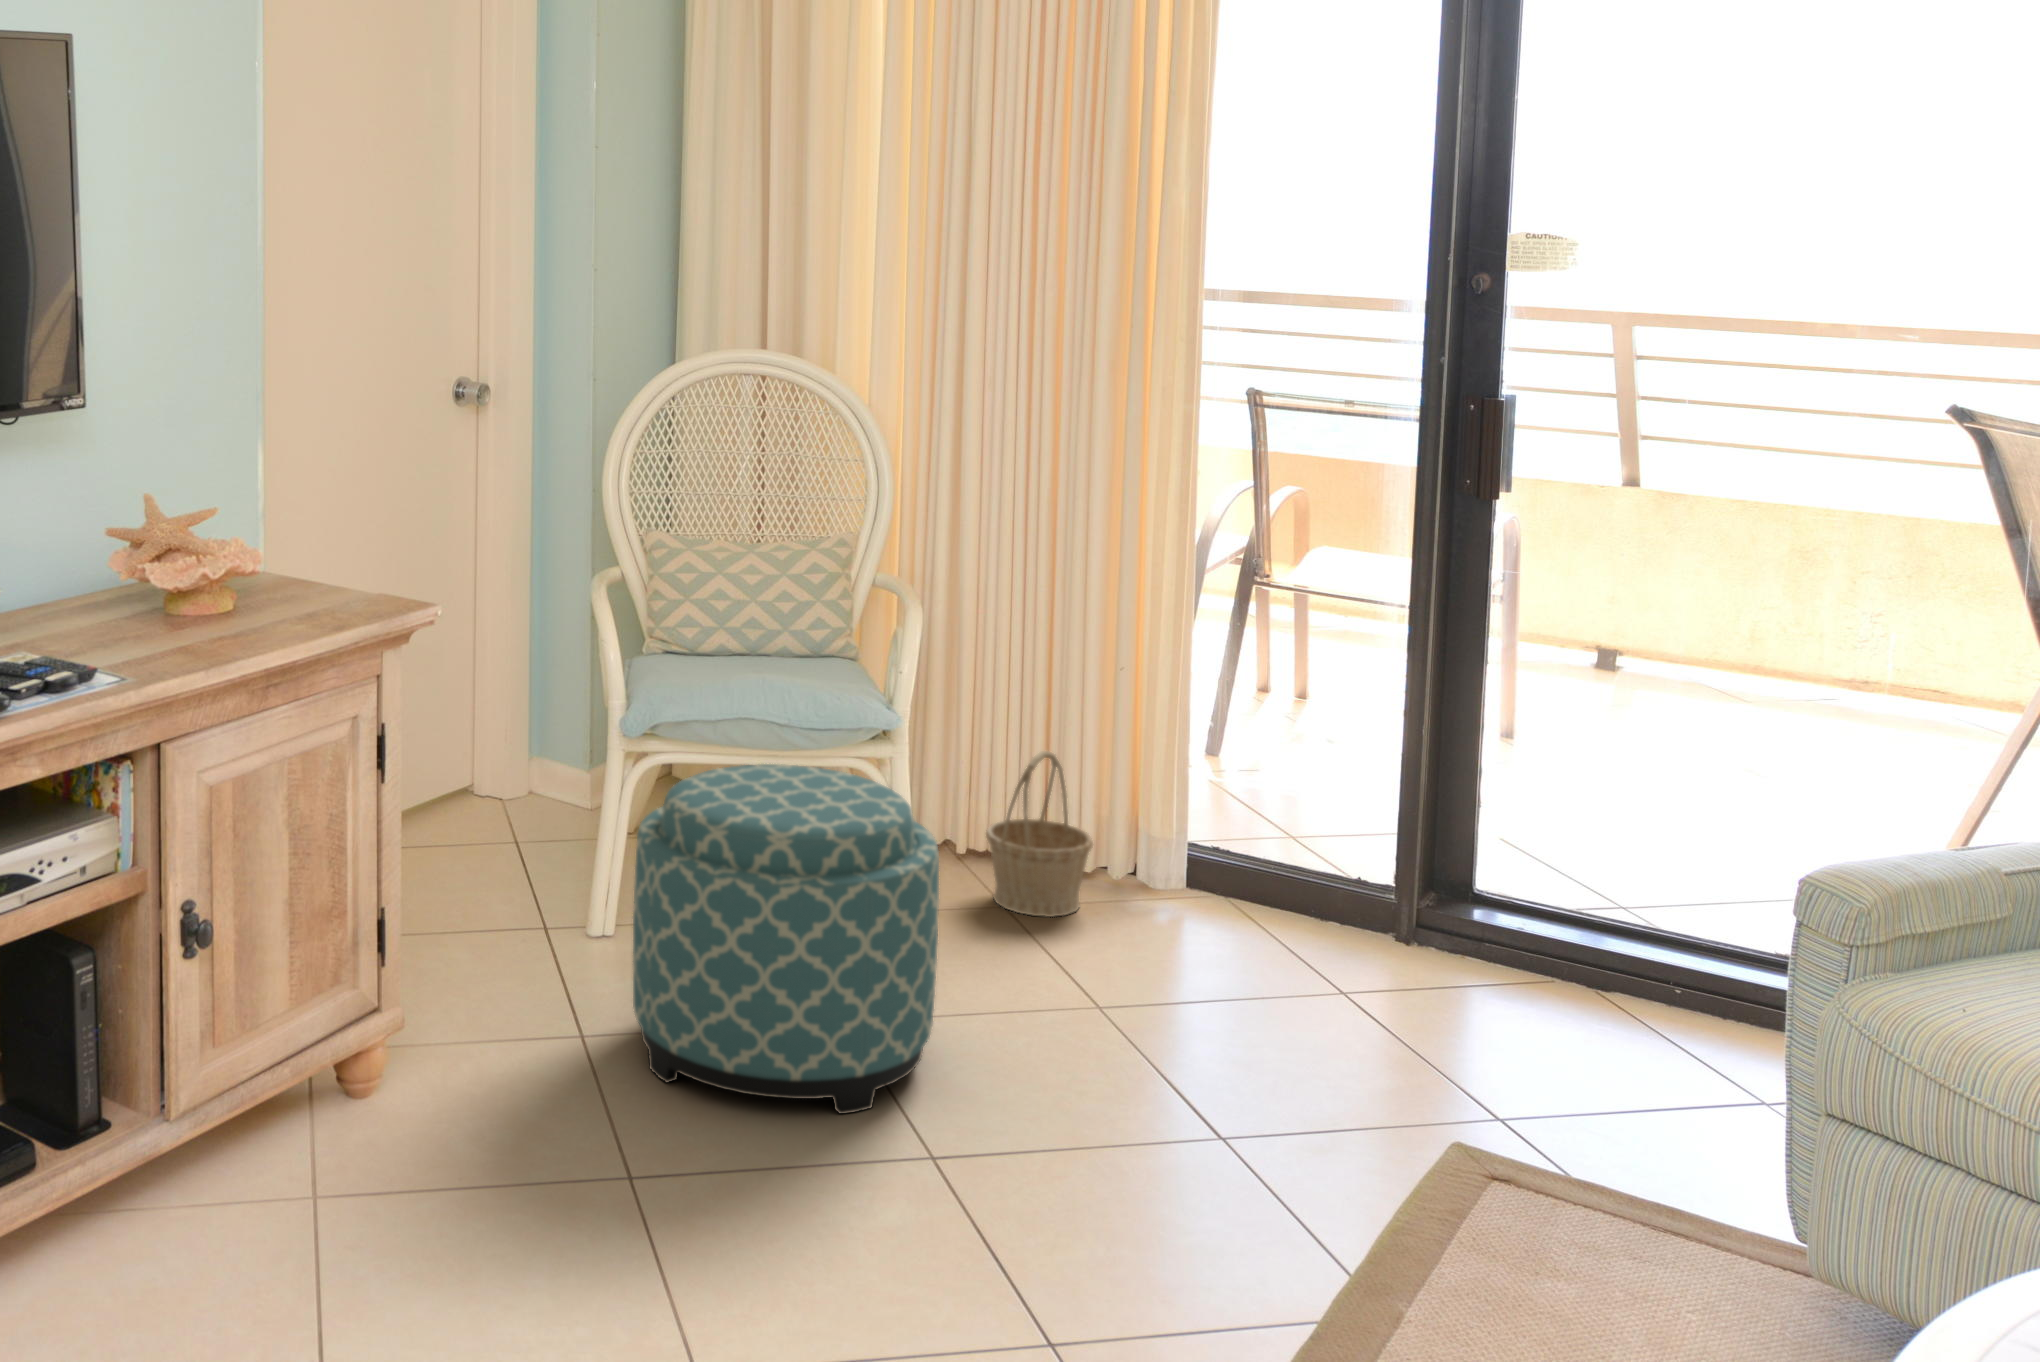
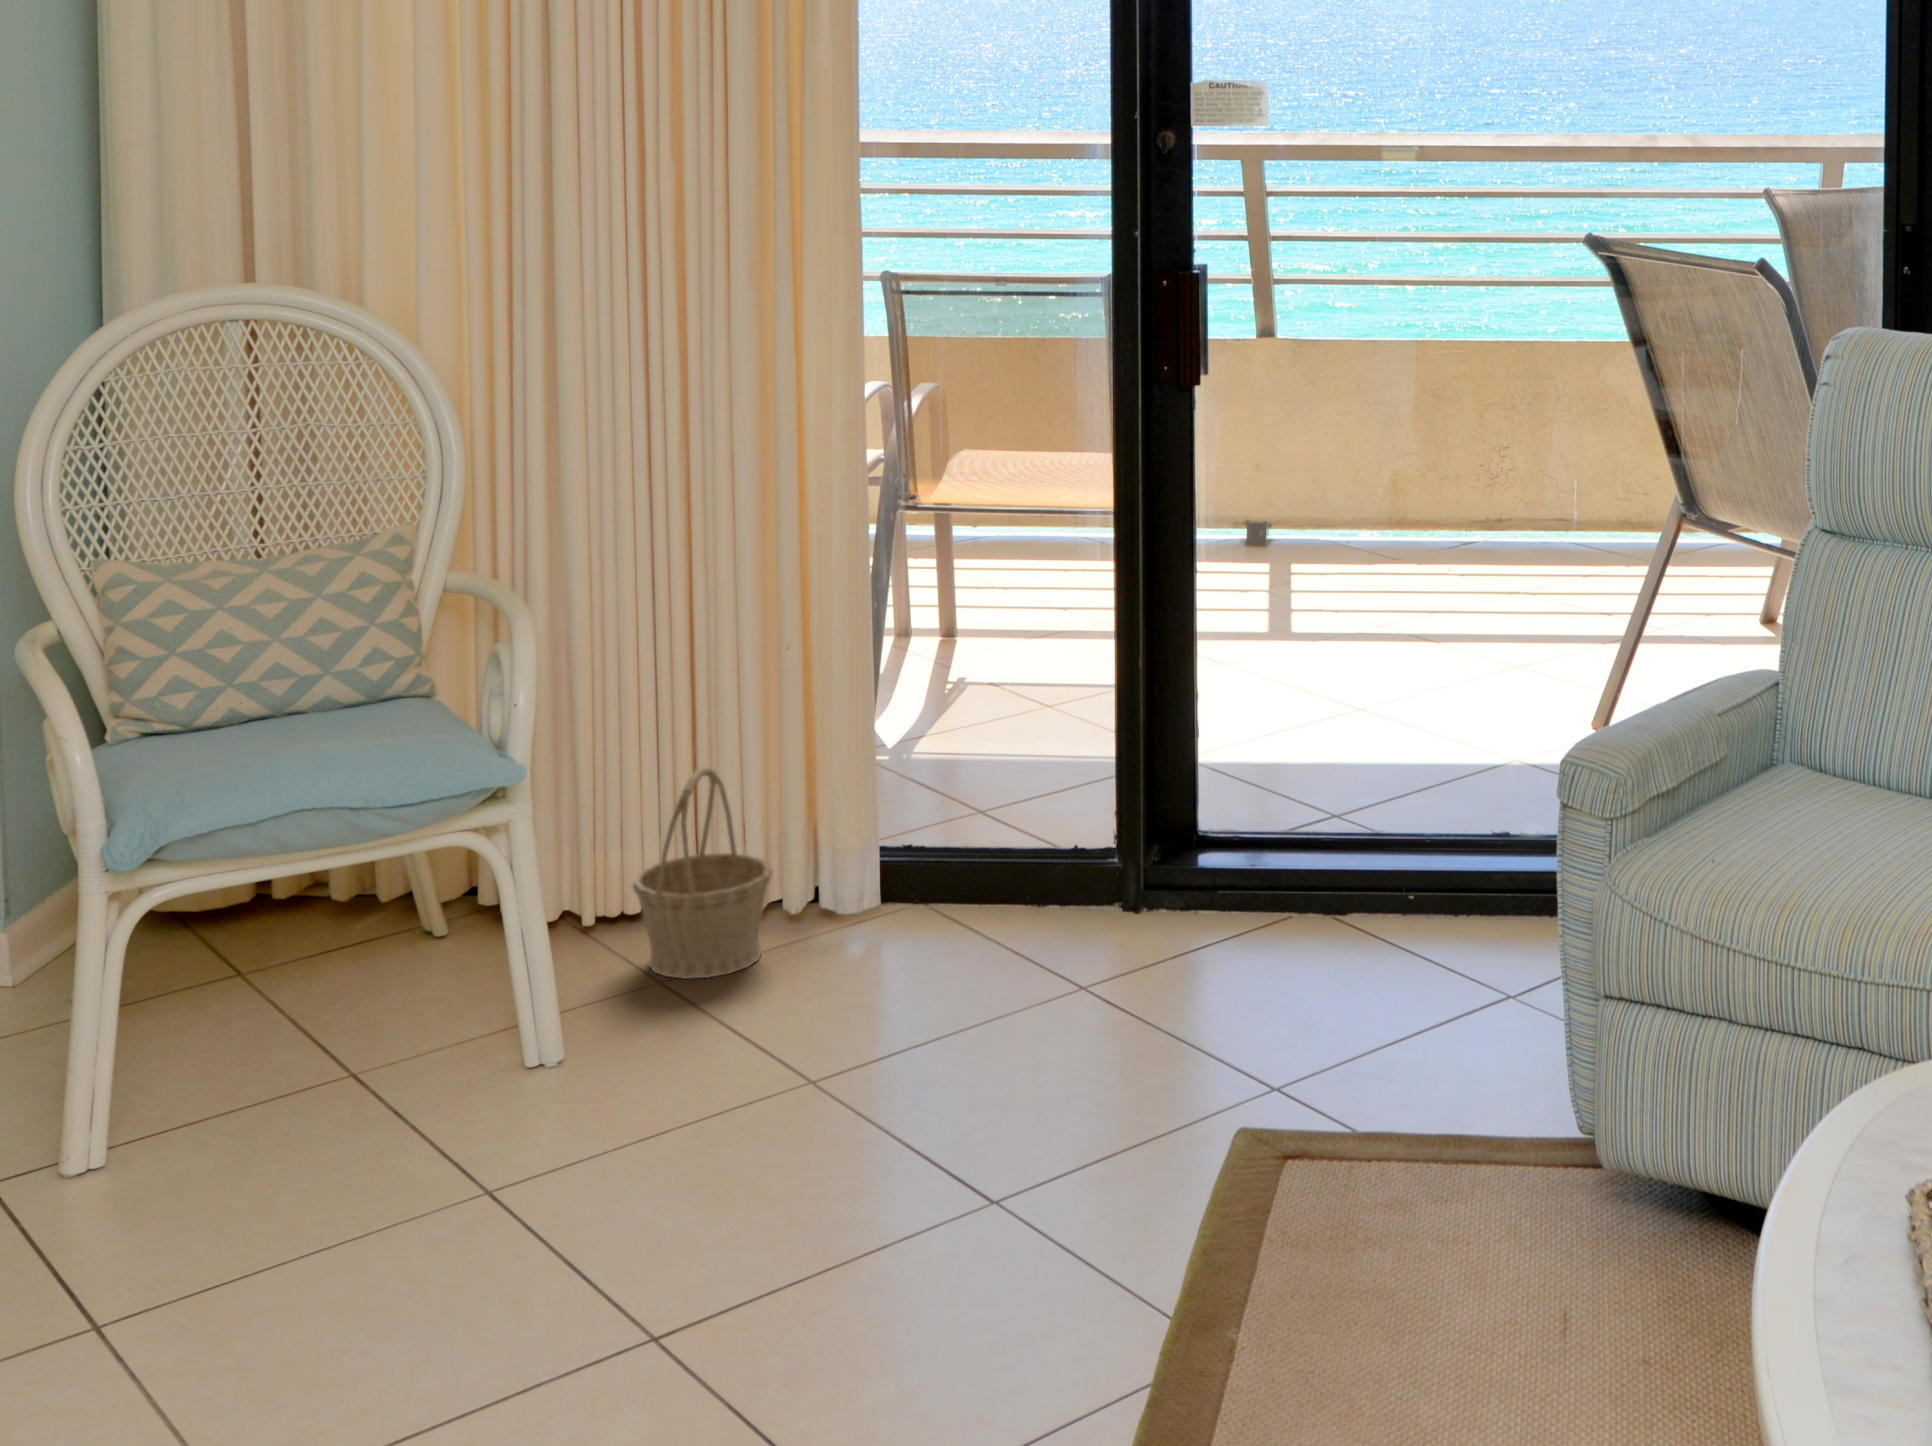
ottoman: present [633,764,939,1114] -> none [155,851,616,1342]

